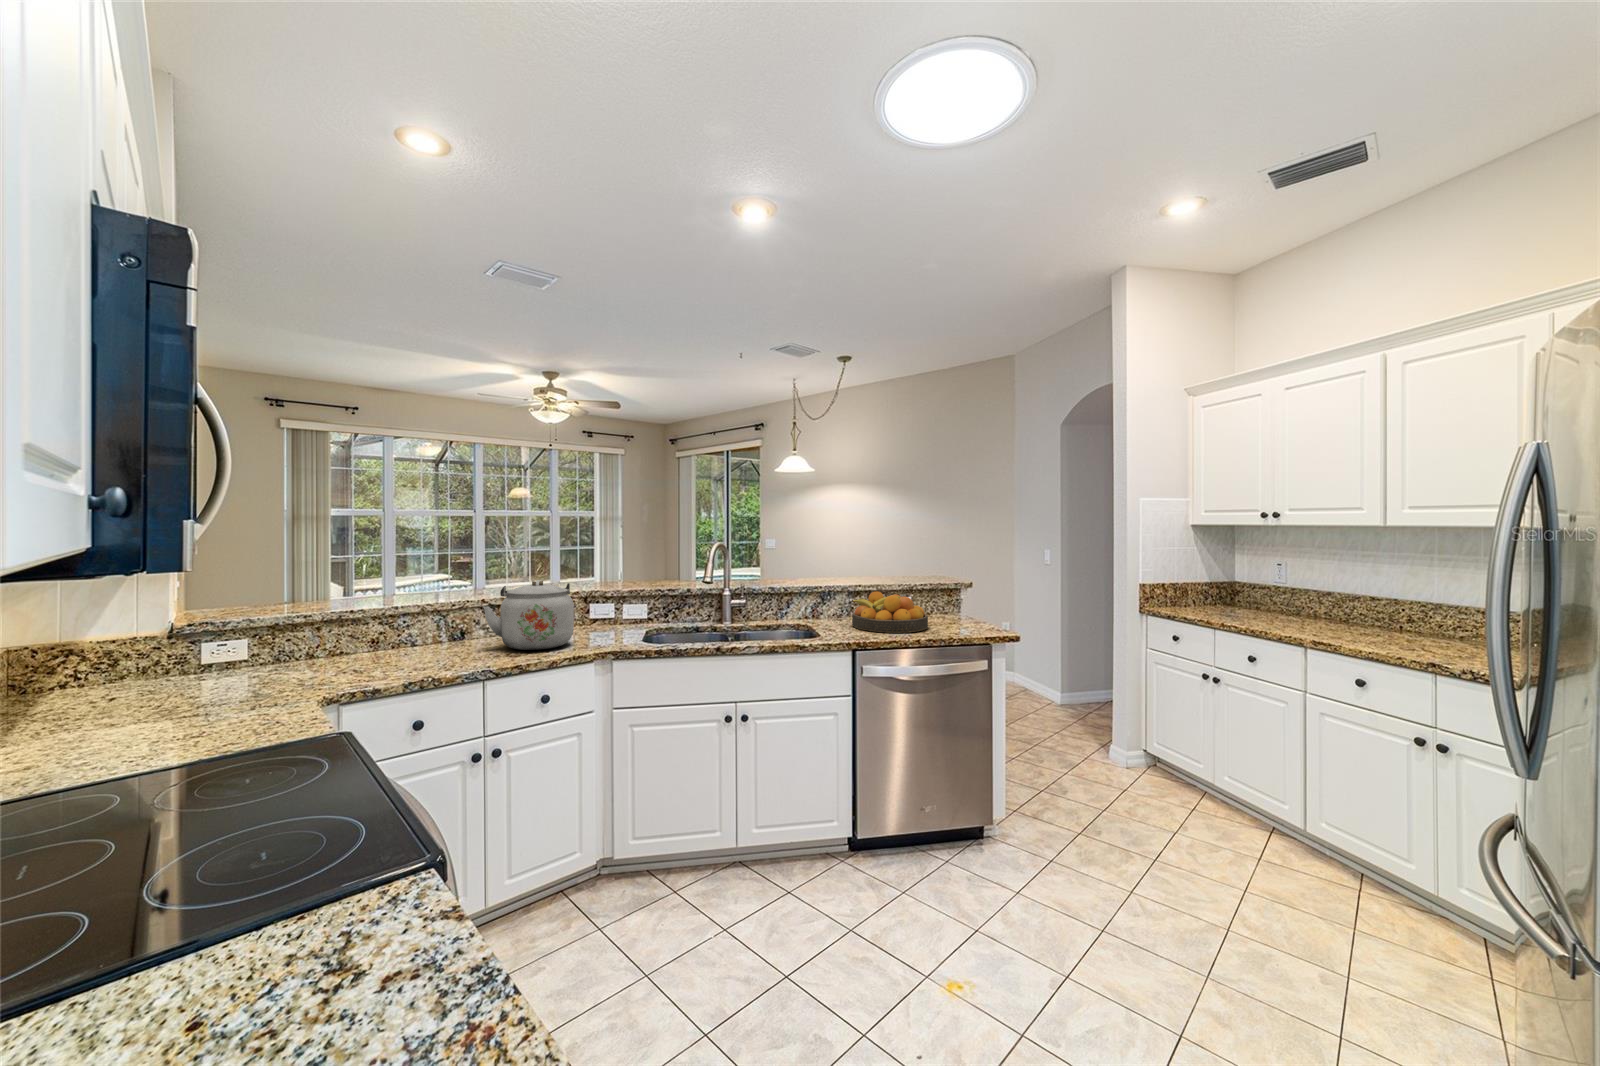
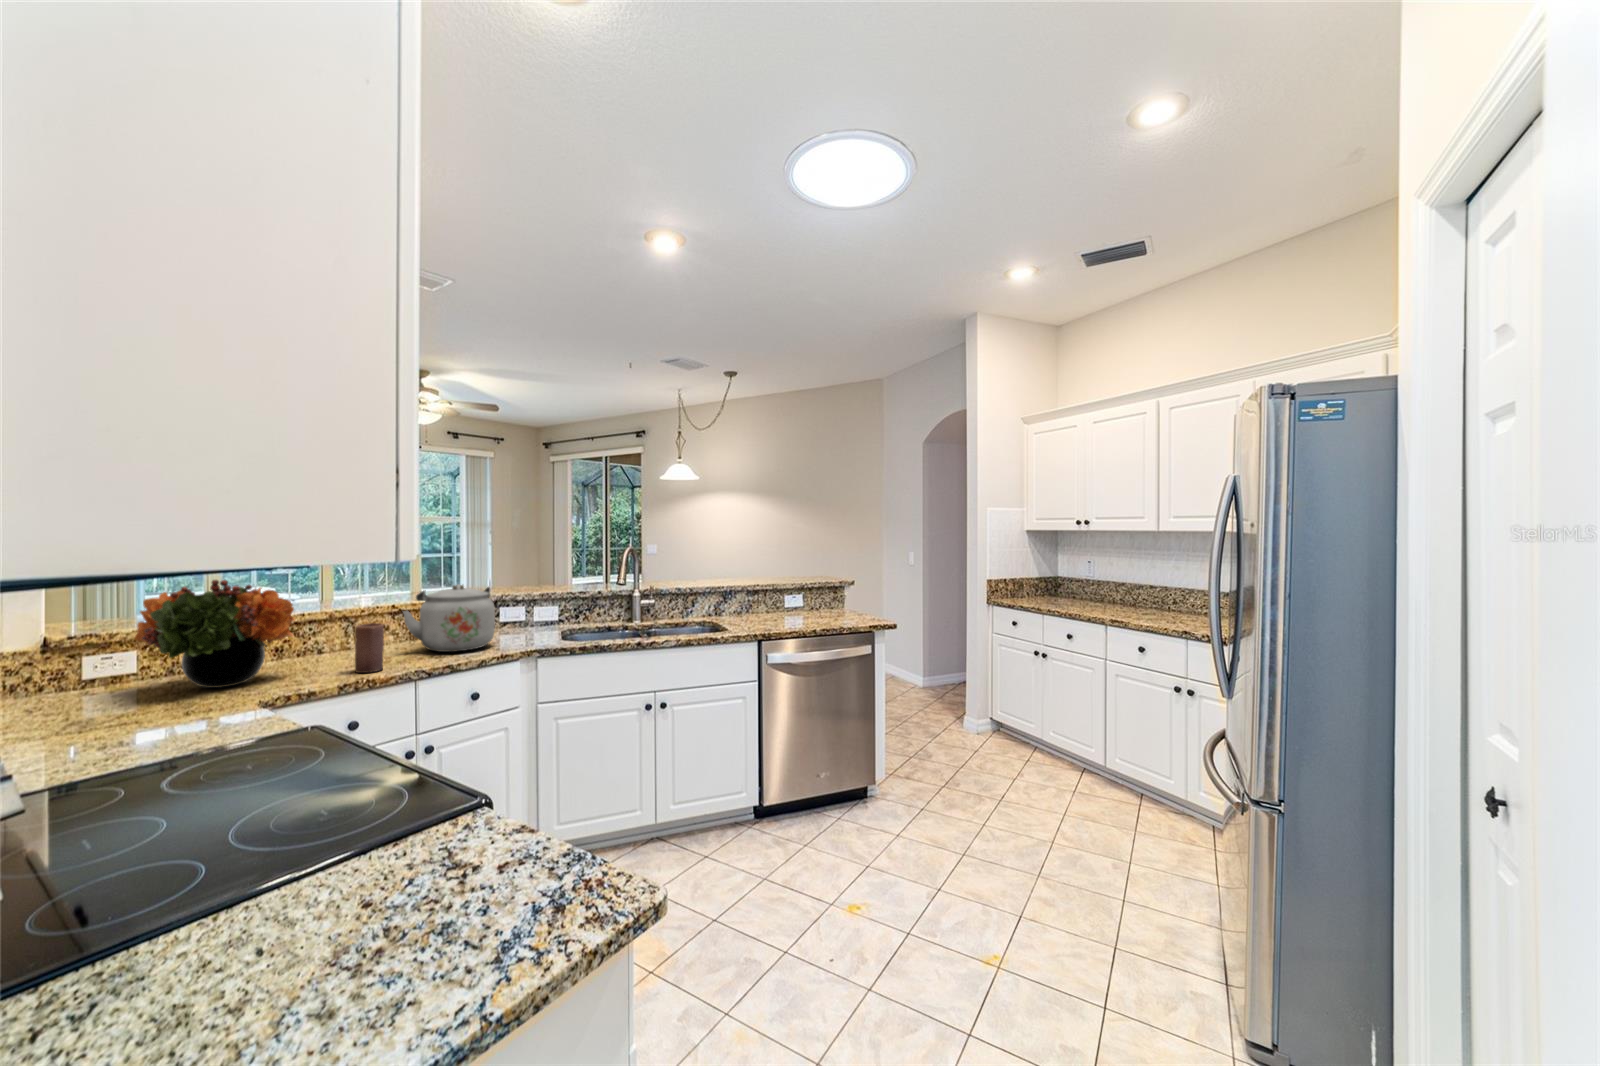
flower arrangement: none [230,573,379,679] -> present [135,580,295,688]
fruit bowl: present [851,591,928,633] -> none [752,590,820,625]
candle: none [429,619,457,670] -> present [355,623,384,673]

